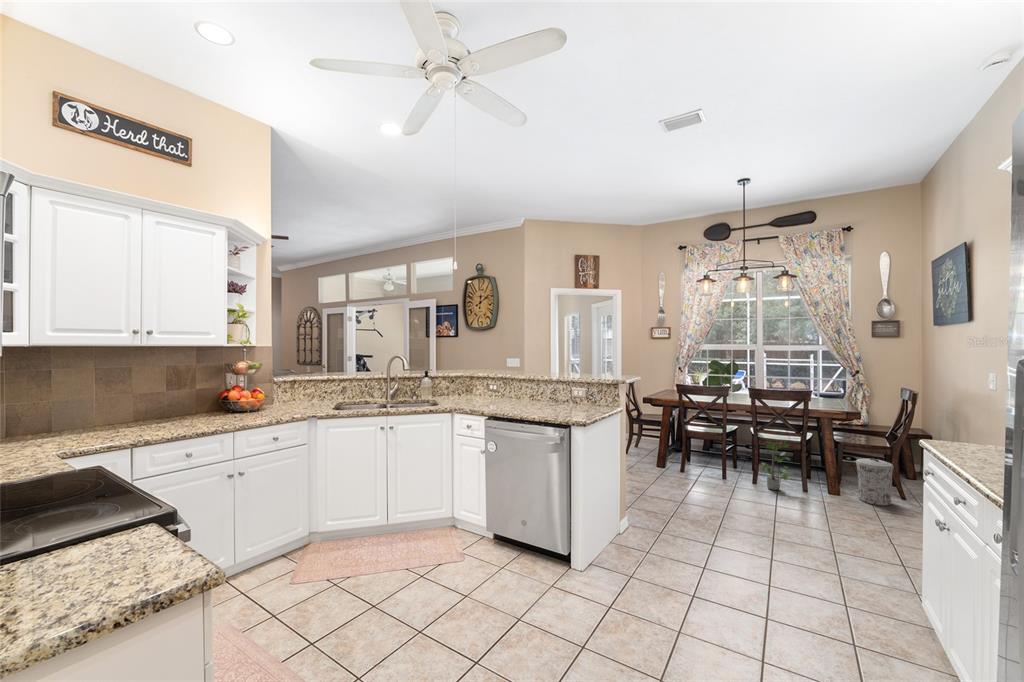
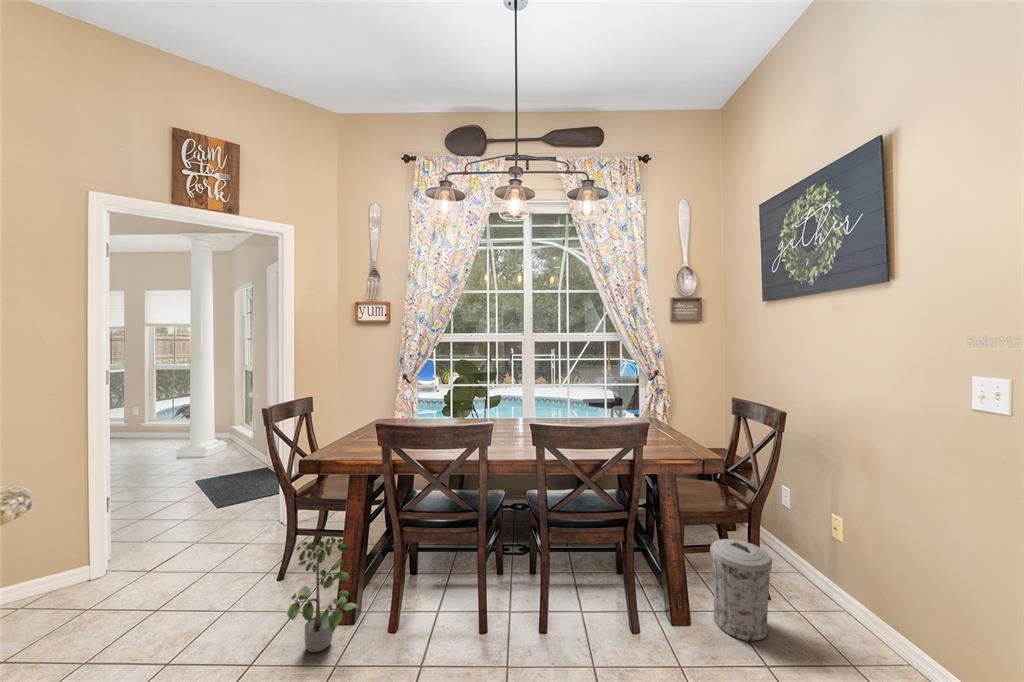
potted plant: present [761,441,793,490] -> present [287,536,359,652]

